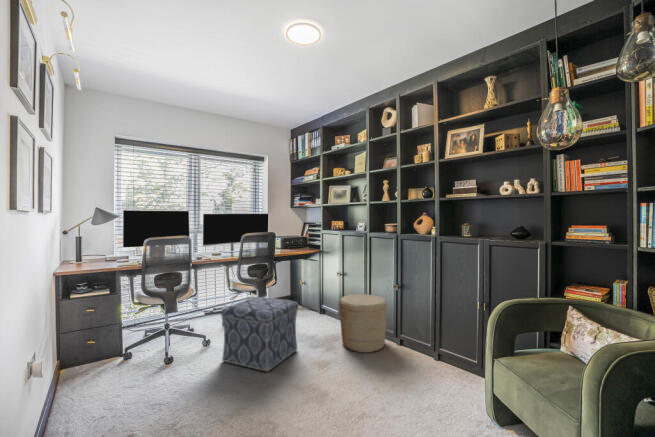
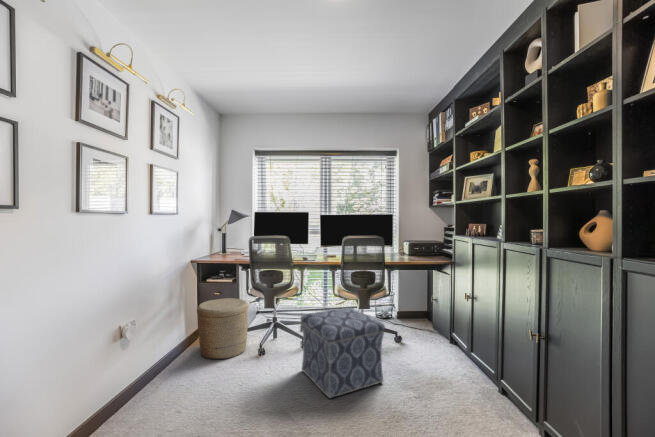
woven basket: present [339,294,387,353] -> present [197,298,249,359]

